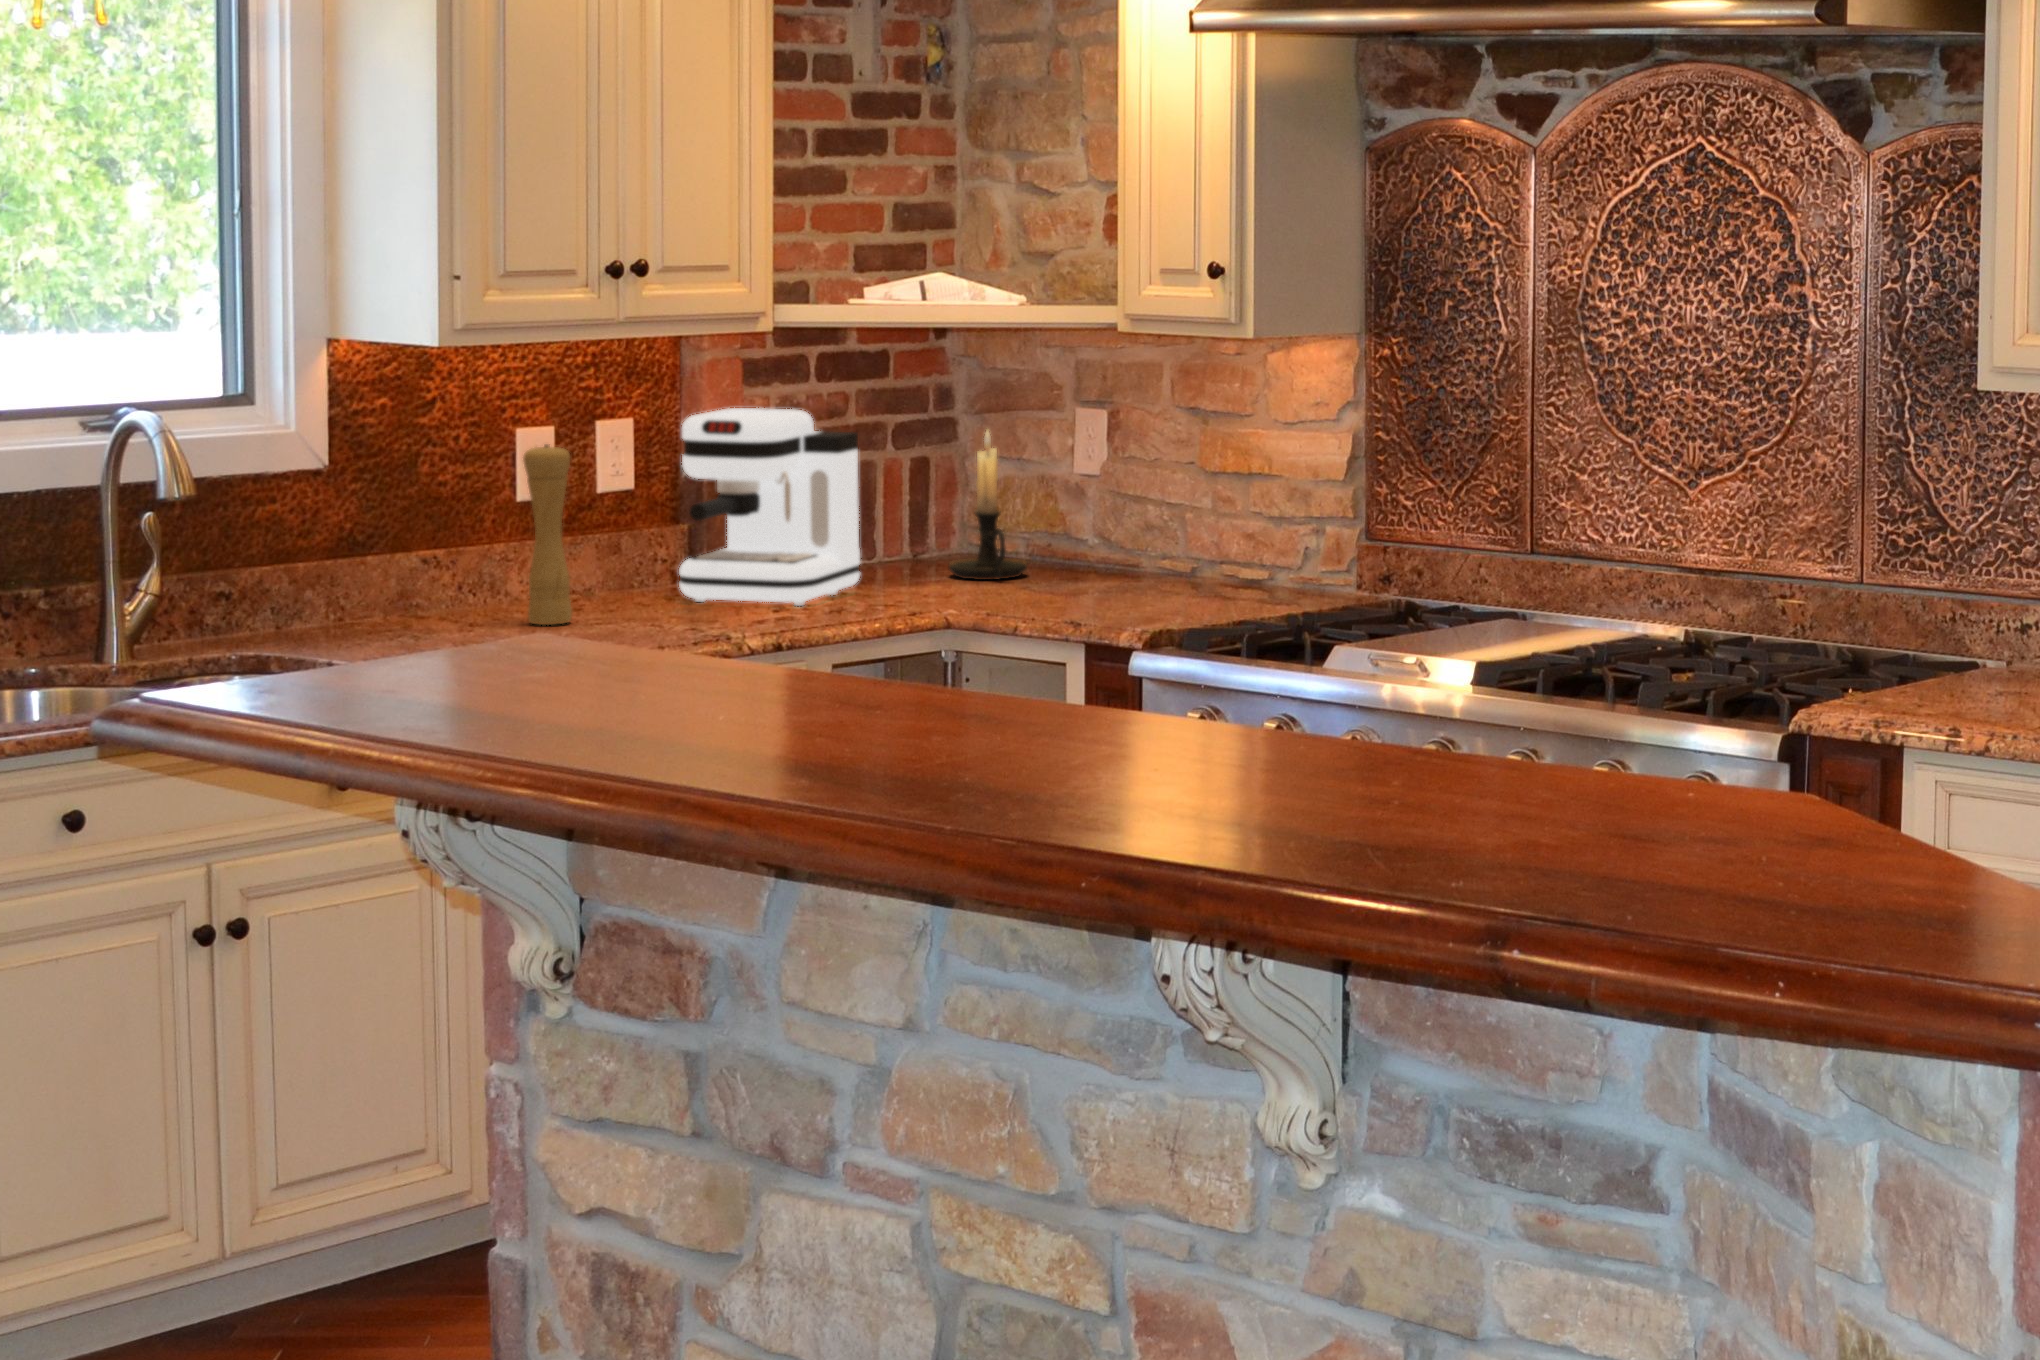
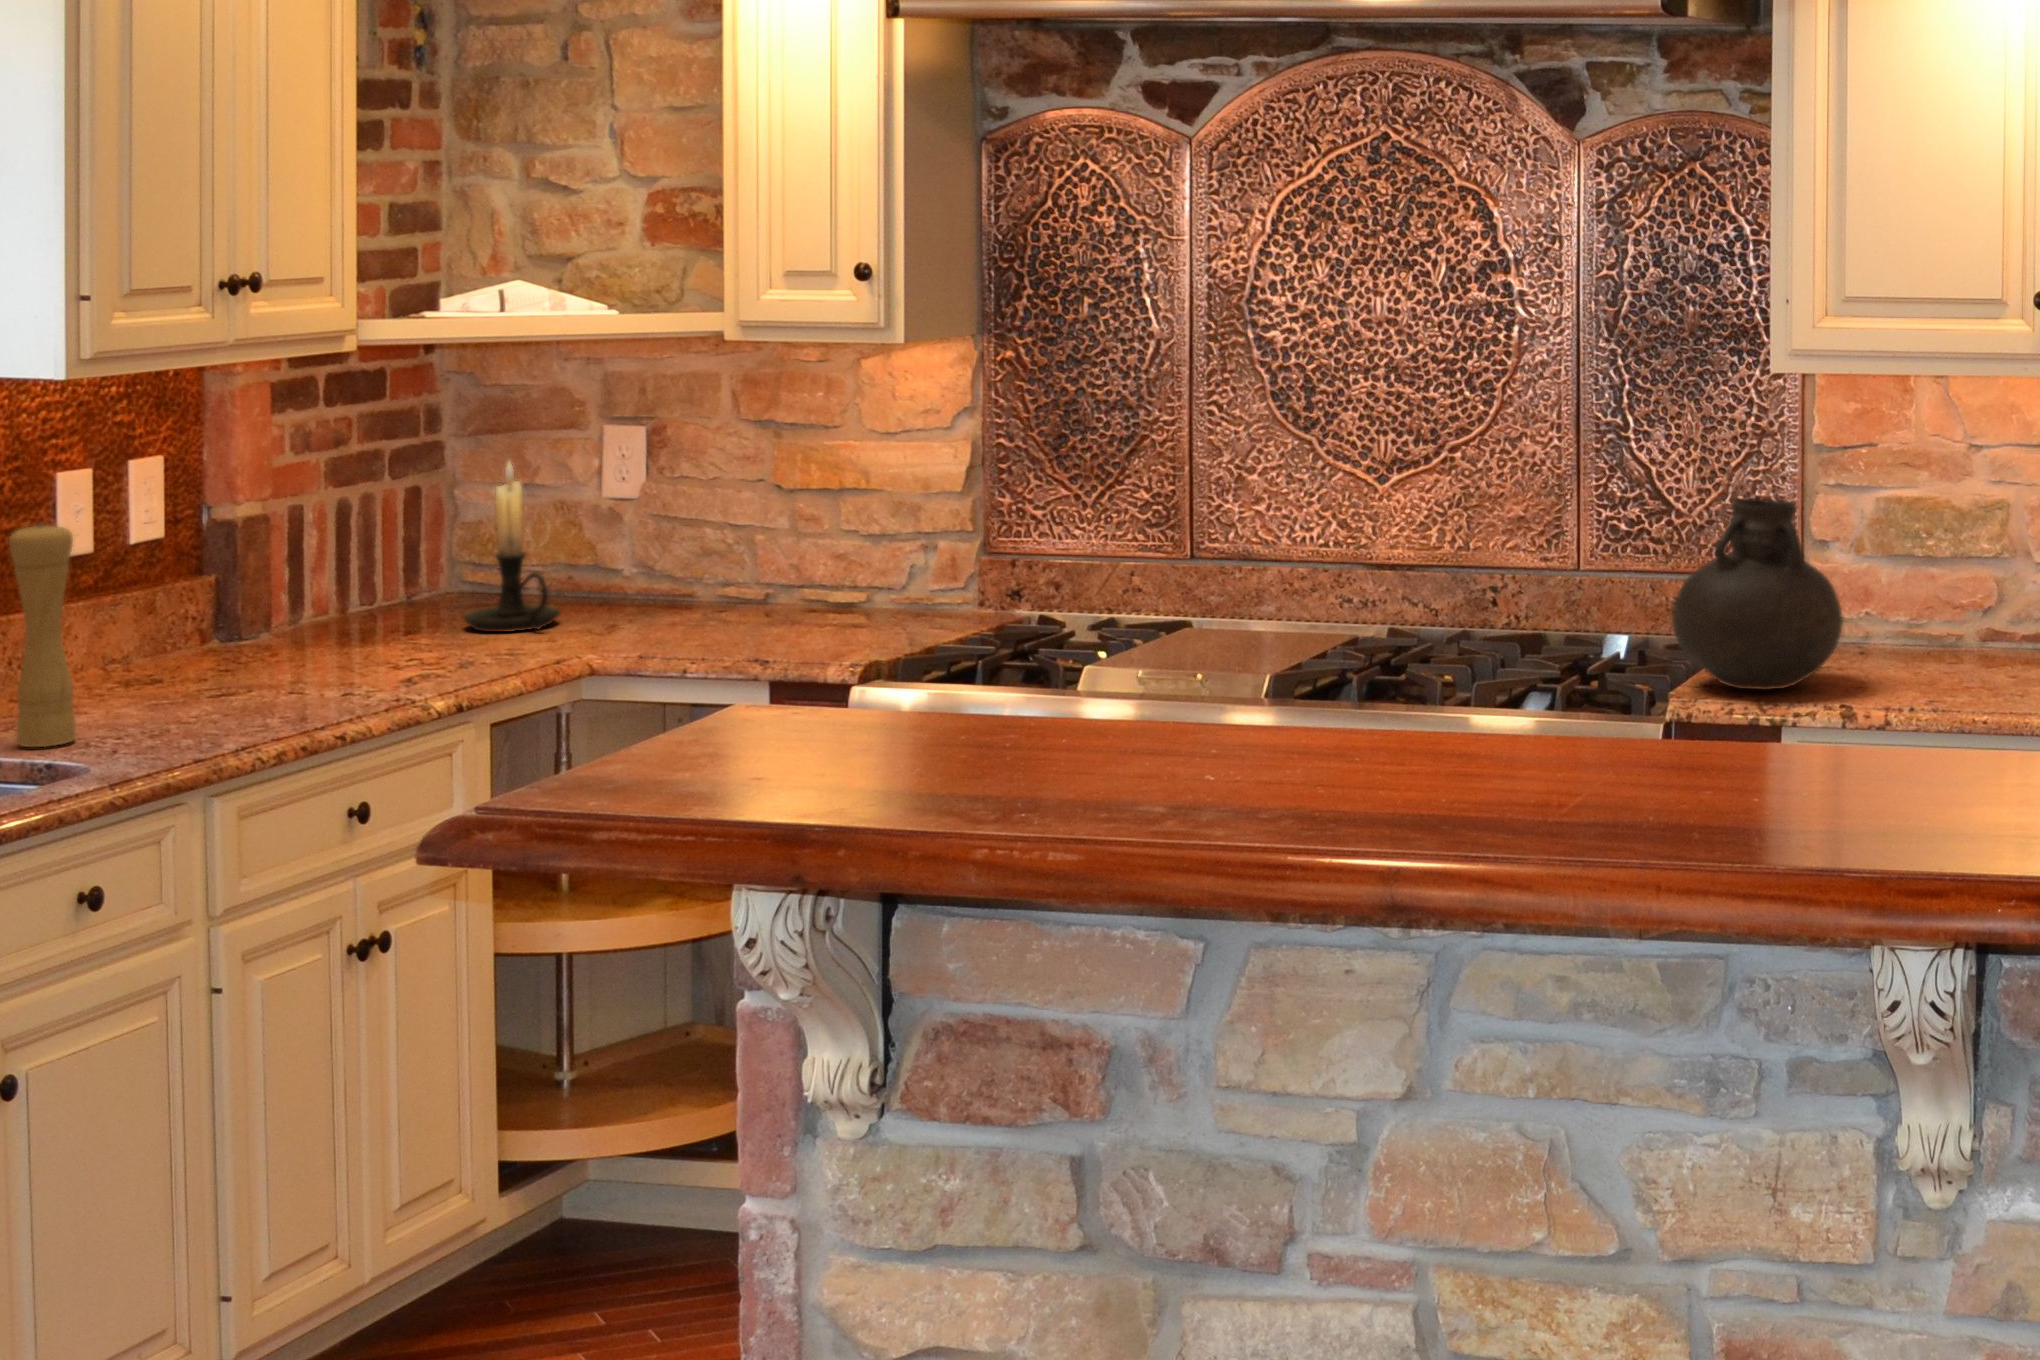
coffee maker: present [679,408,860,606] -> none [175,455,391,694]
vase: none [1856,511,2028,702] -> present [1672,498,1843,690]

